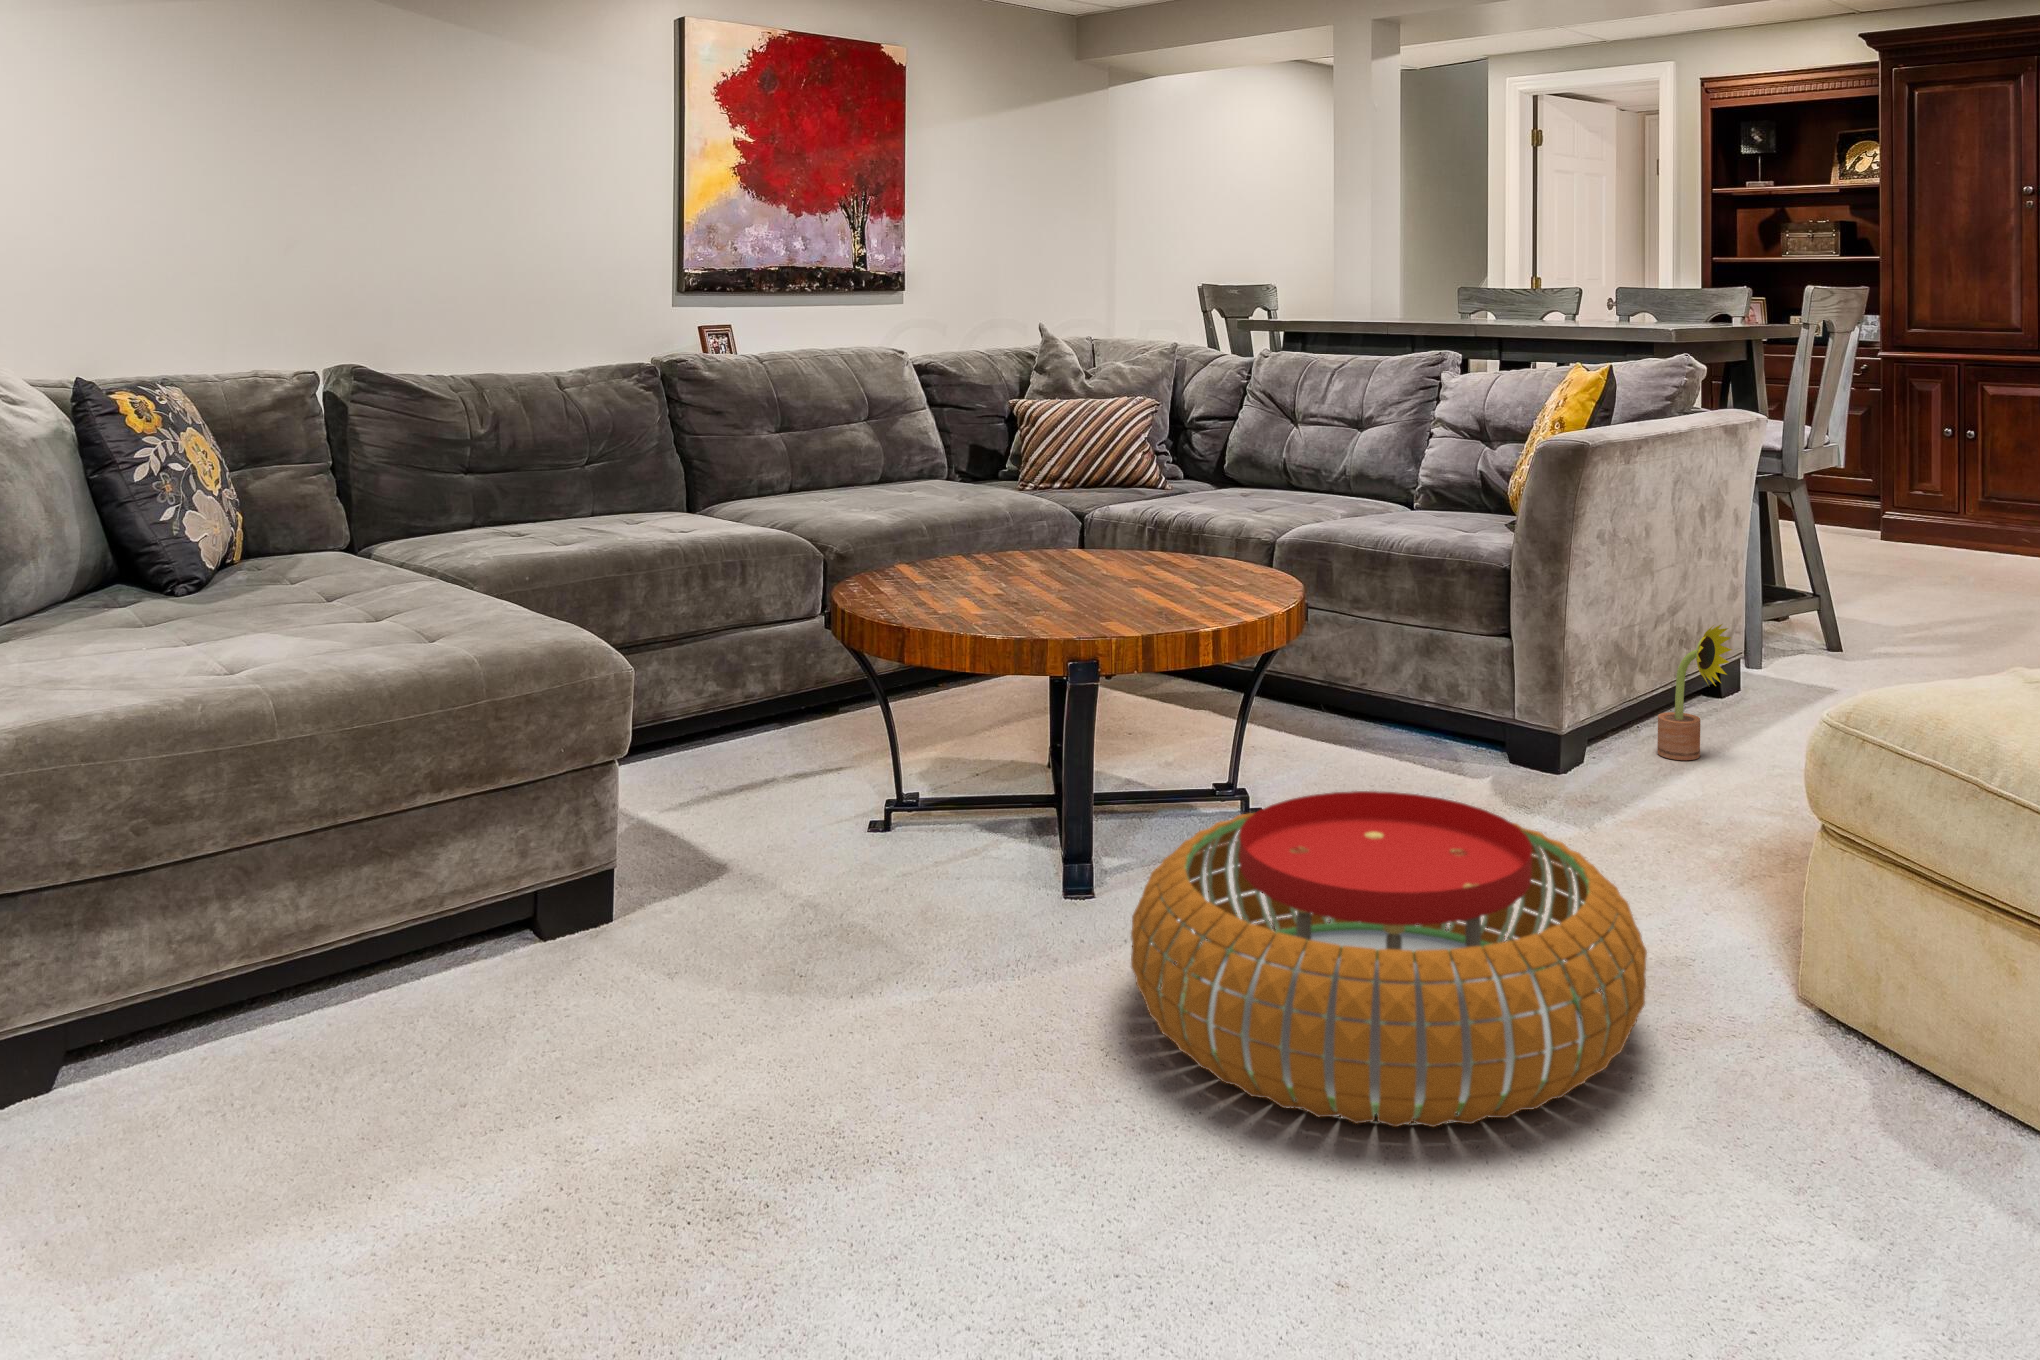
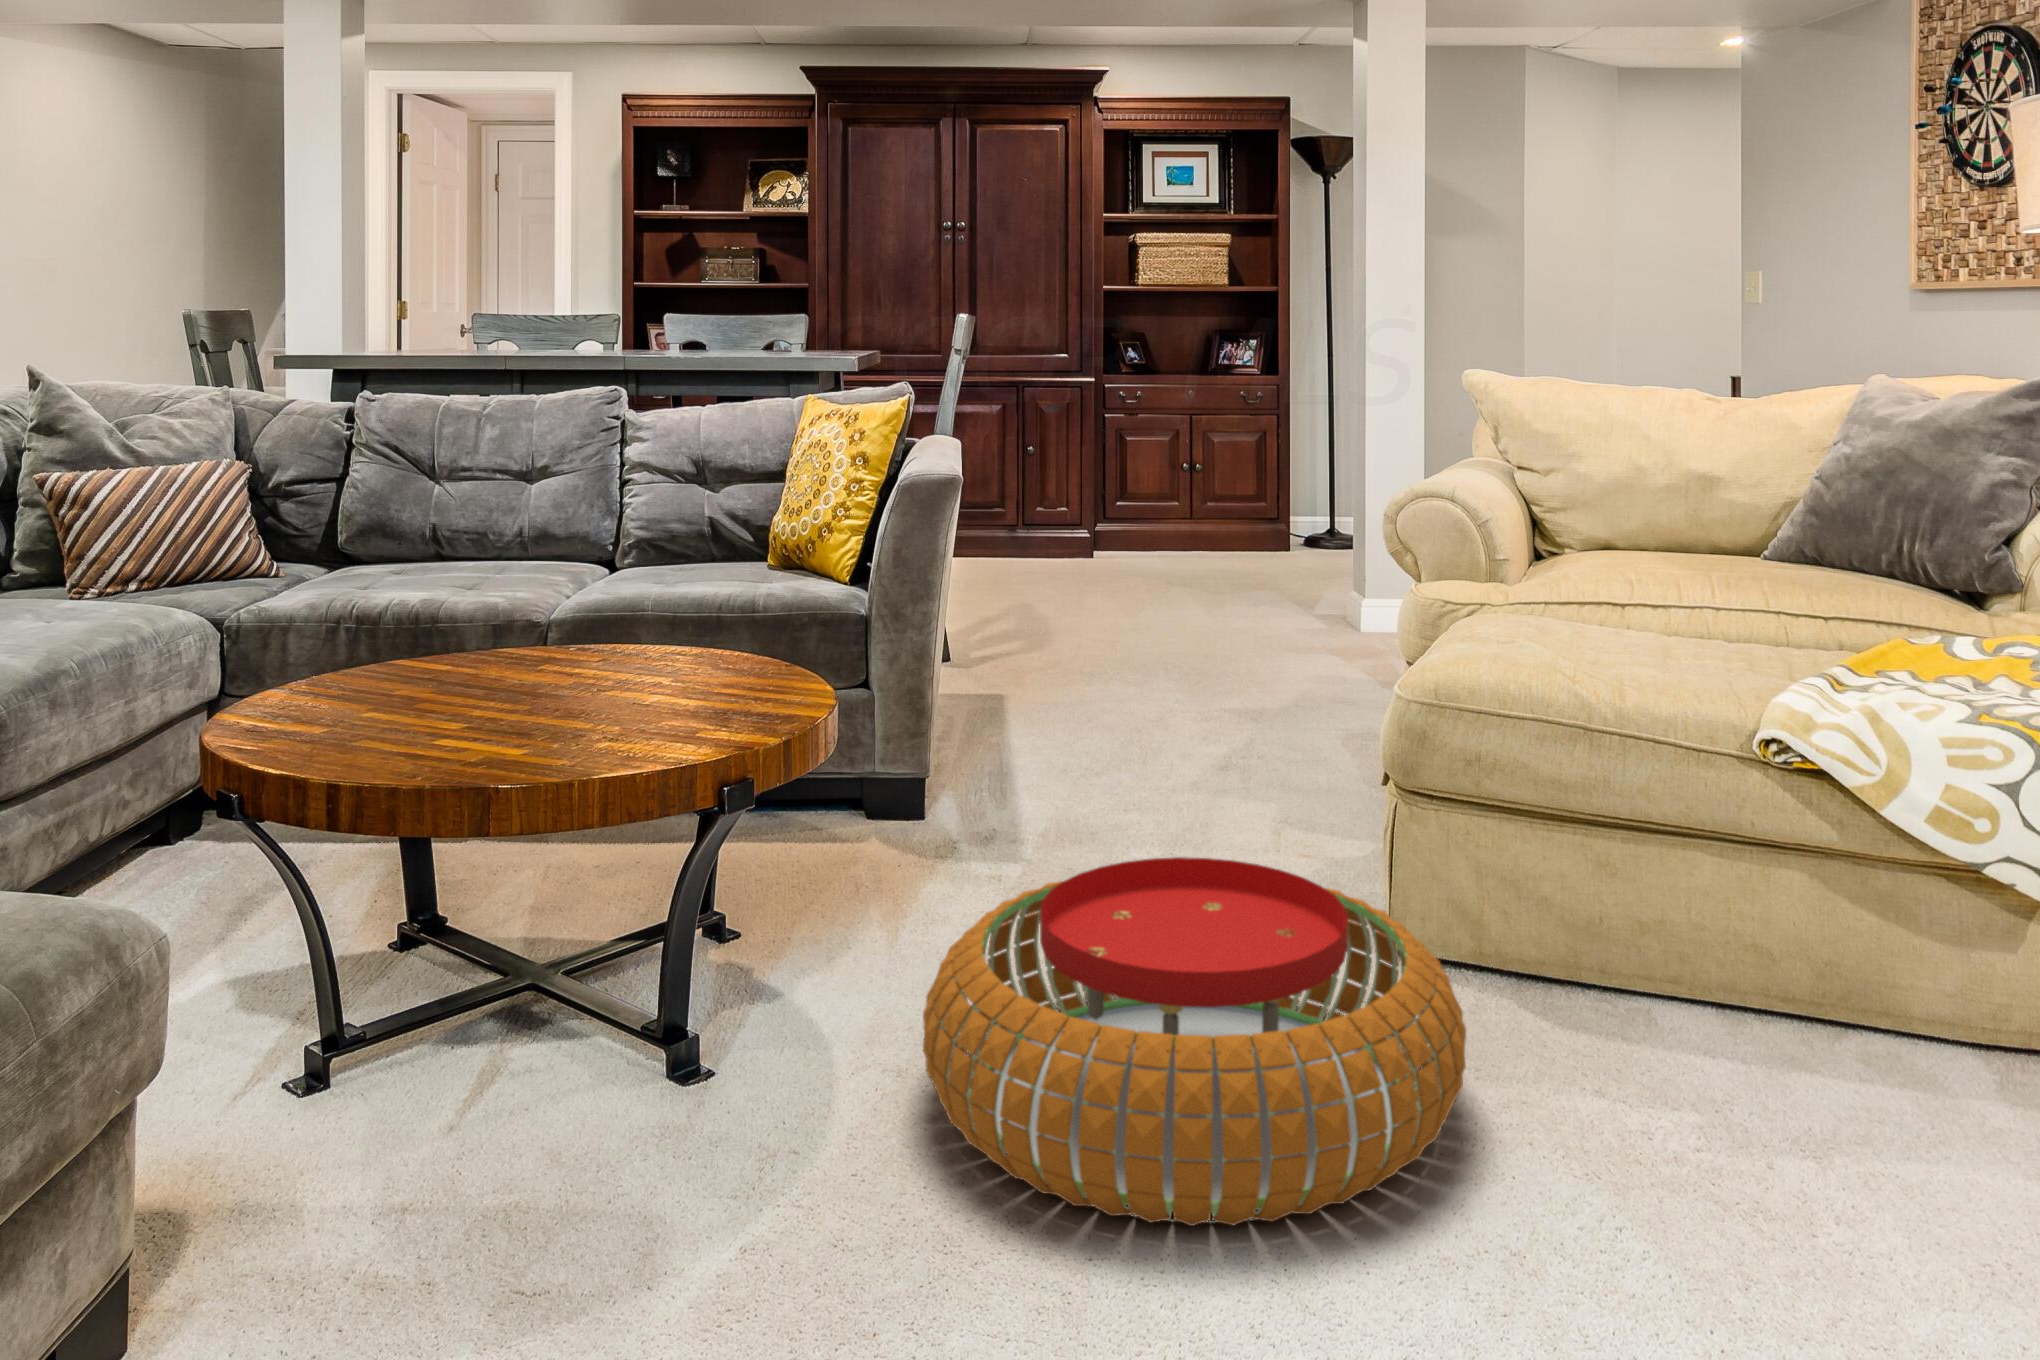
decorative plant: present [1657,624,1732,760] -> none [980,643,1039,784]

